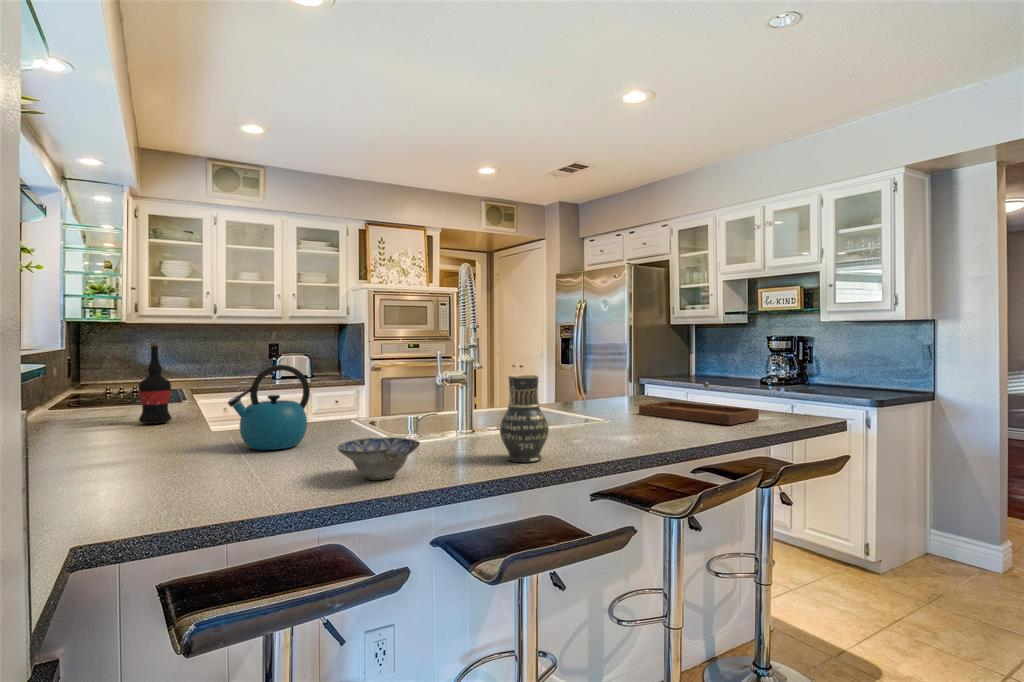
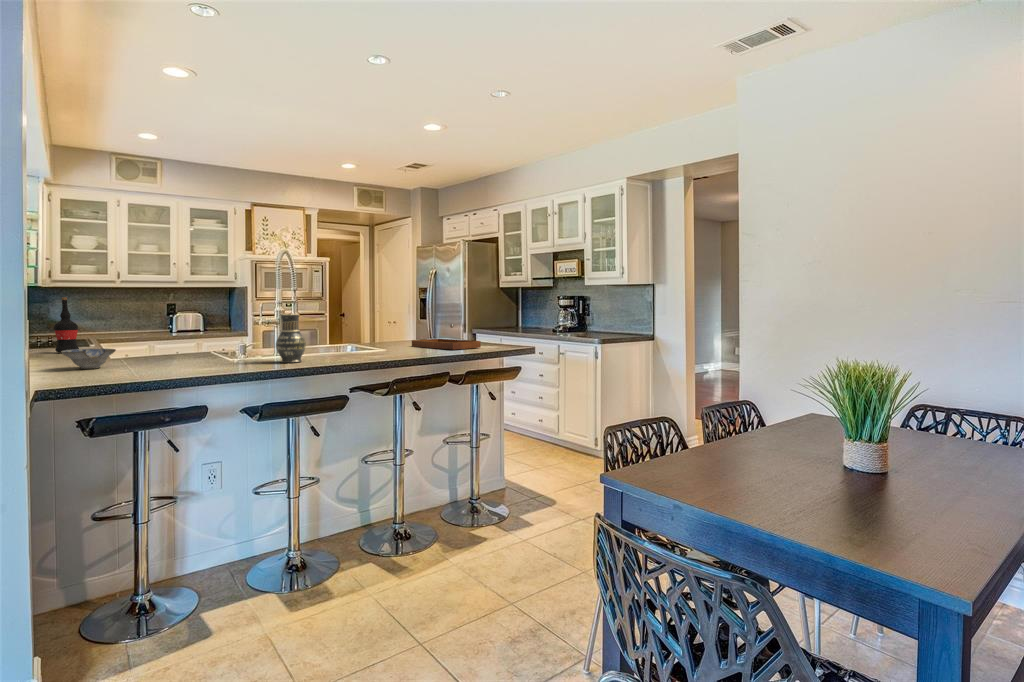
kettle: present [228,365,310,450] -> none [111,310,167,361]
ceramic bowl: present [338,437,420,480] -> present [61,349,116,369]

